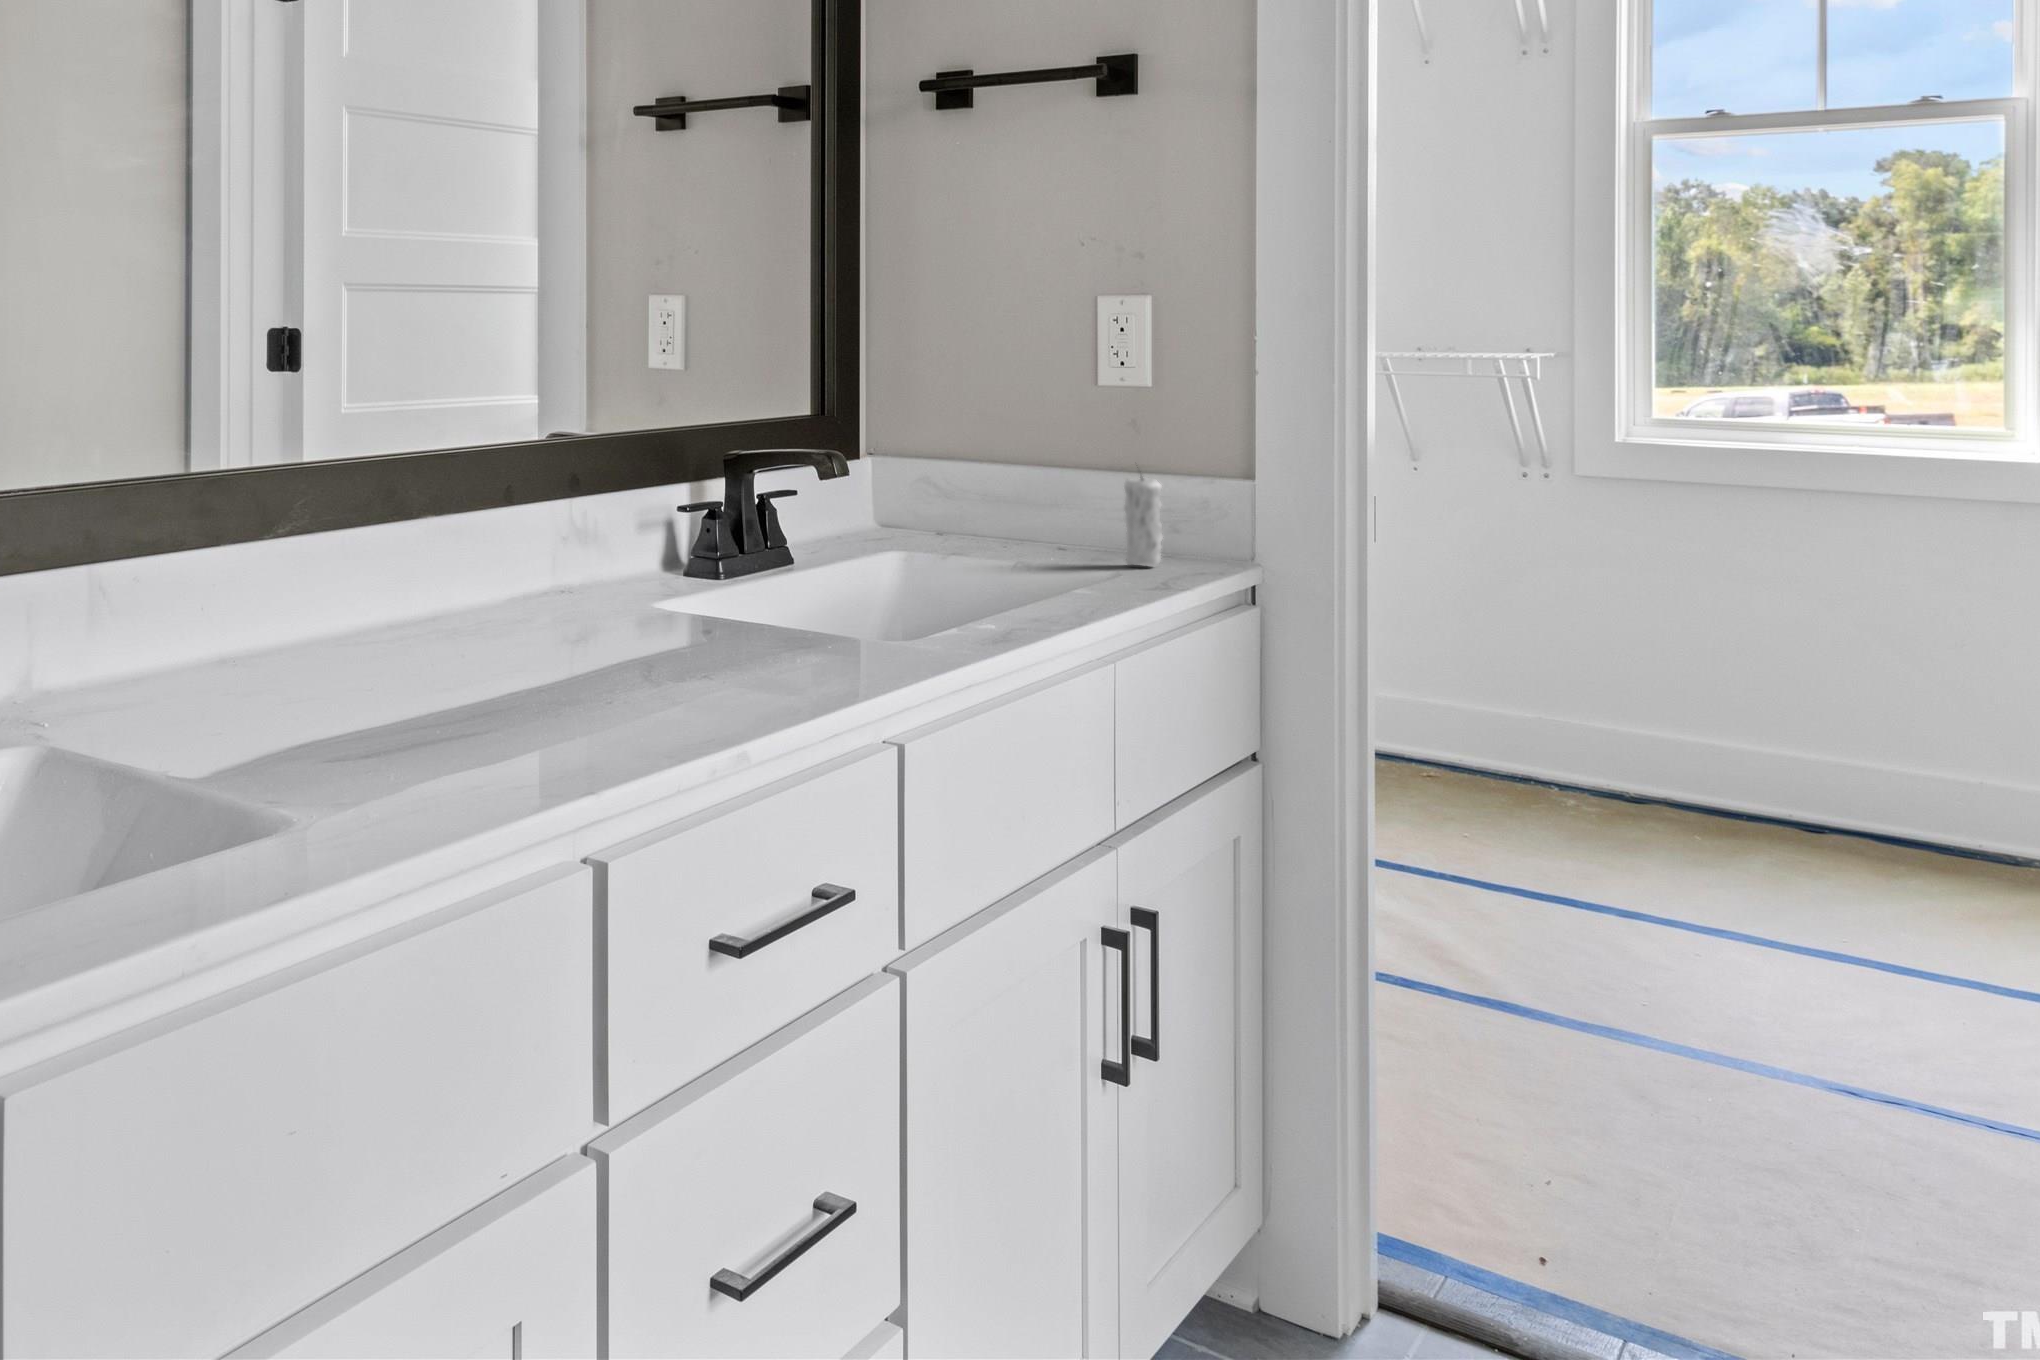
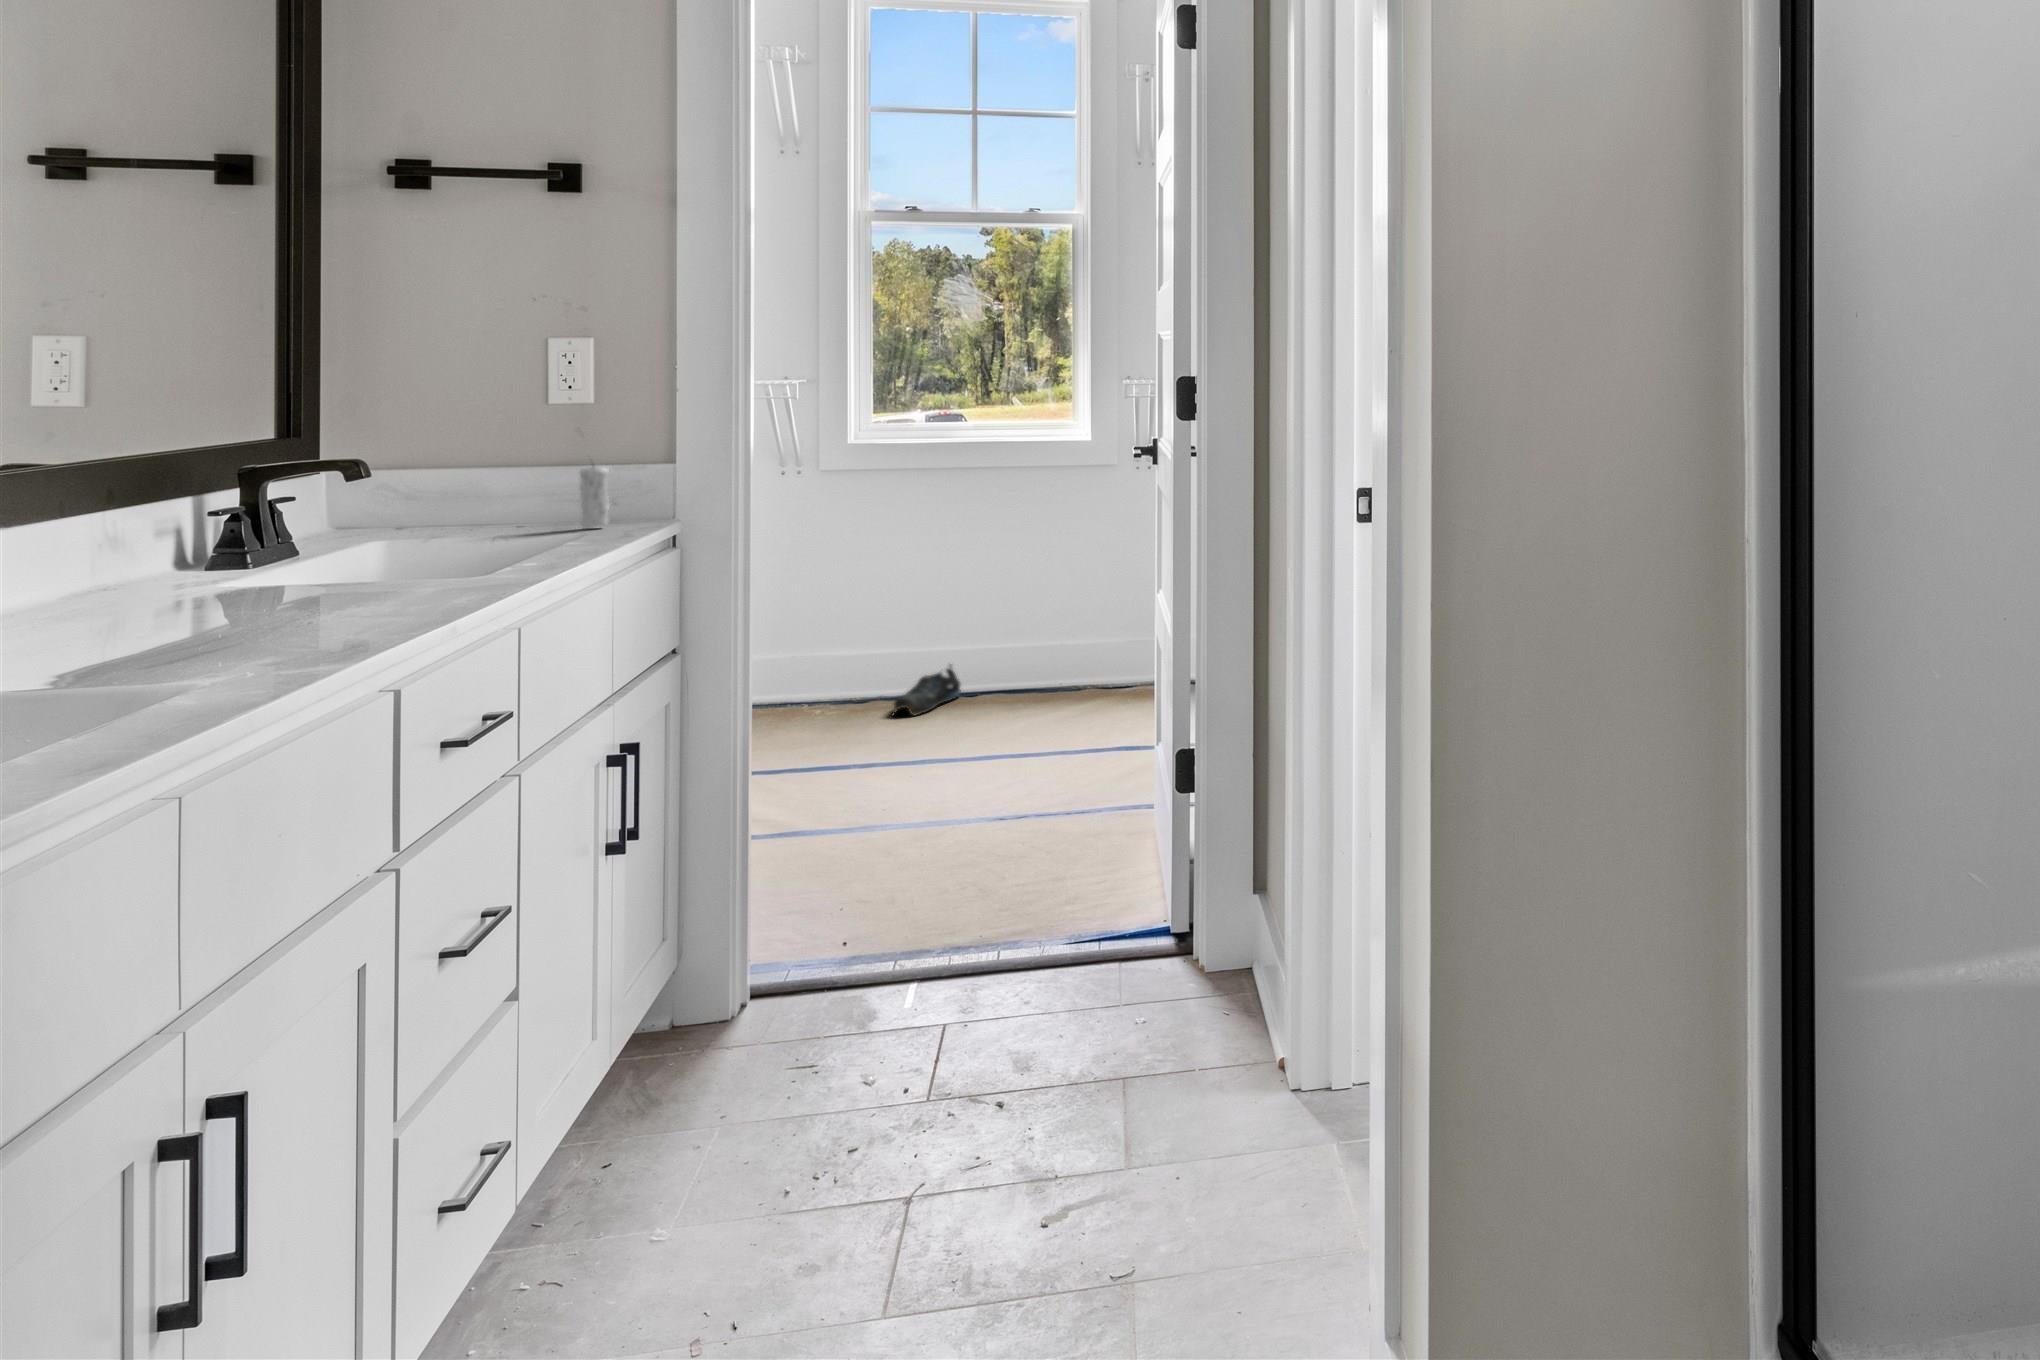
shoe: none [1669,779,1786,849] -> present [894,668,961,716]

